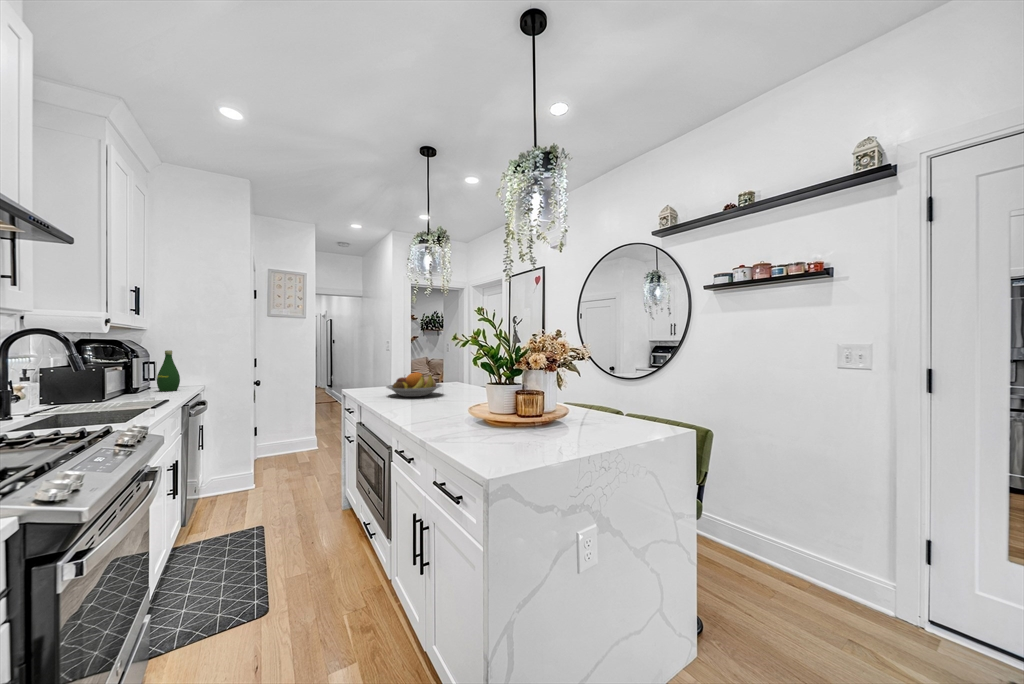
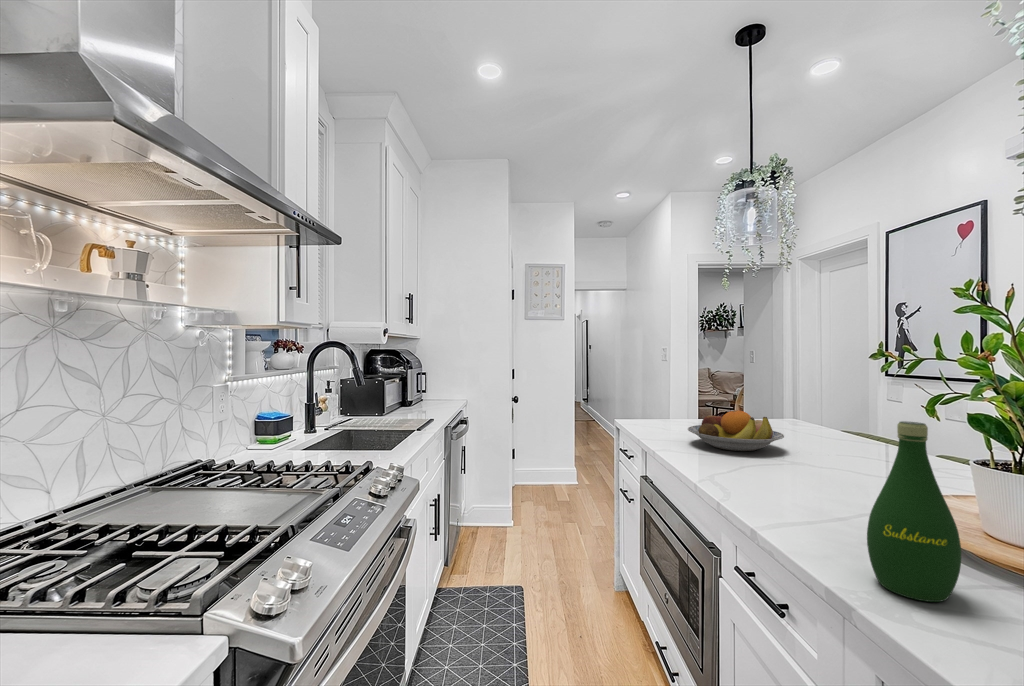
bottle: present [157,350,180,391] -> present [867,421,961,602]

